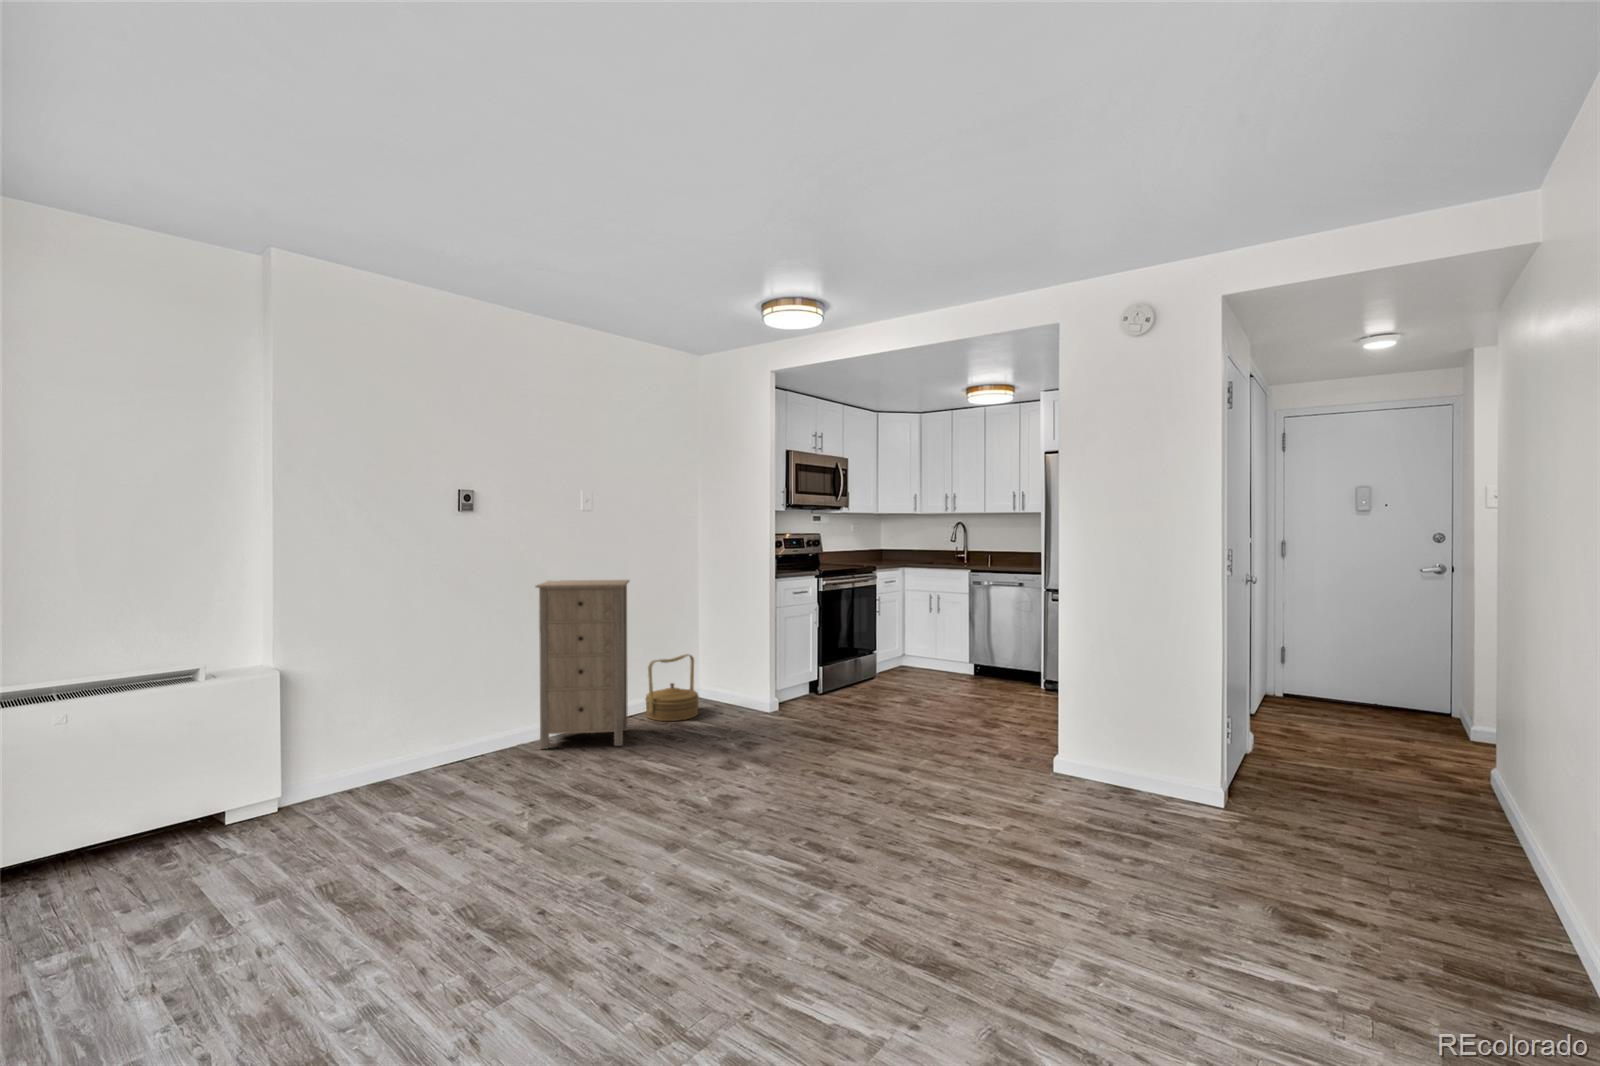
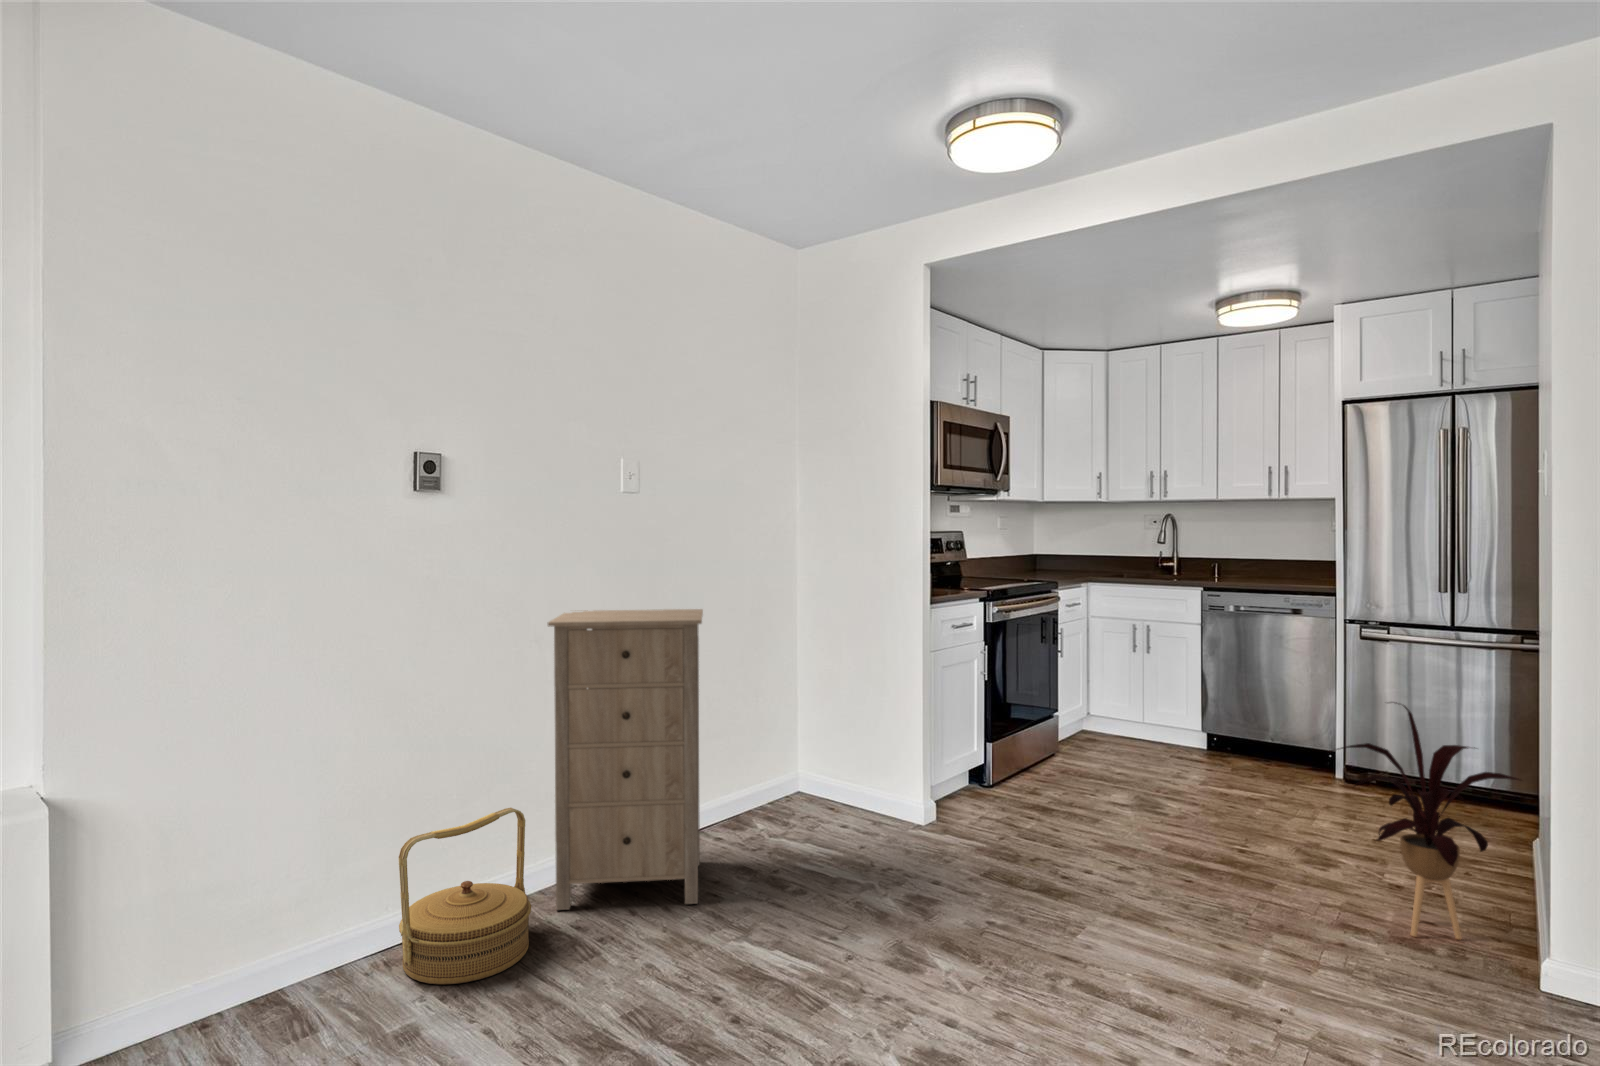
house plant: none [973,628,1062,755] -> present [1337,706,1519,939]
woven basket: present [645,654,699,721] -> present [399,808,531,984]

